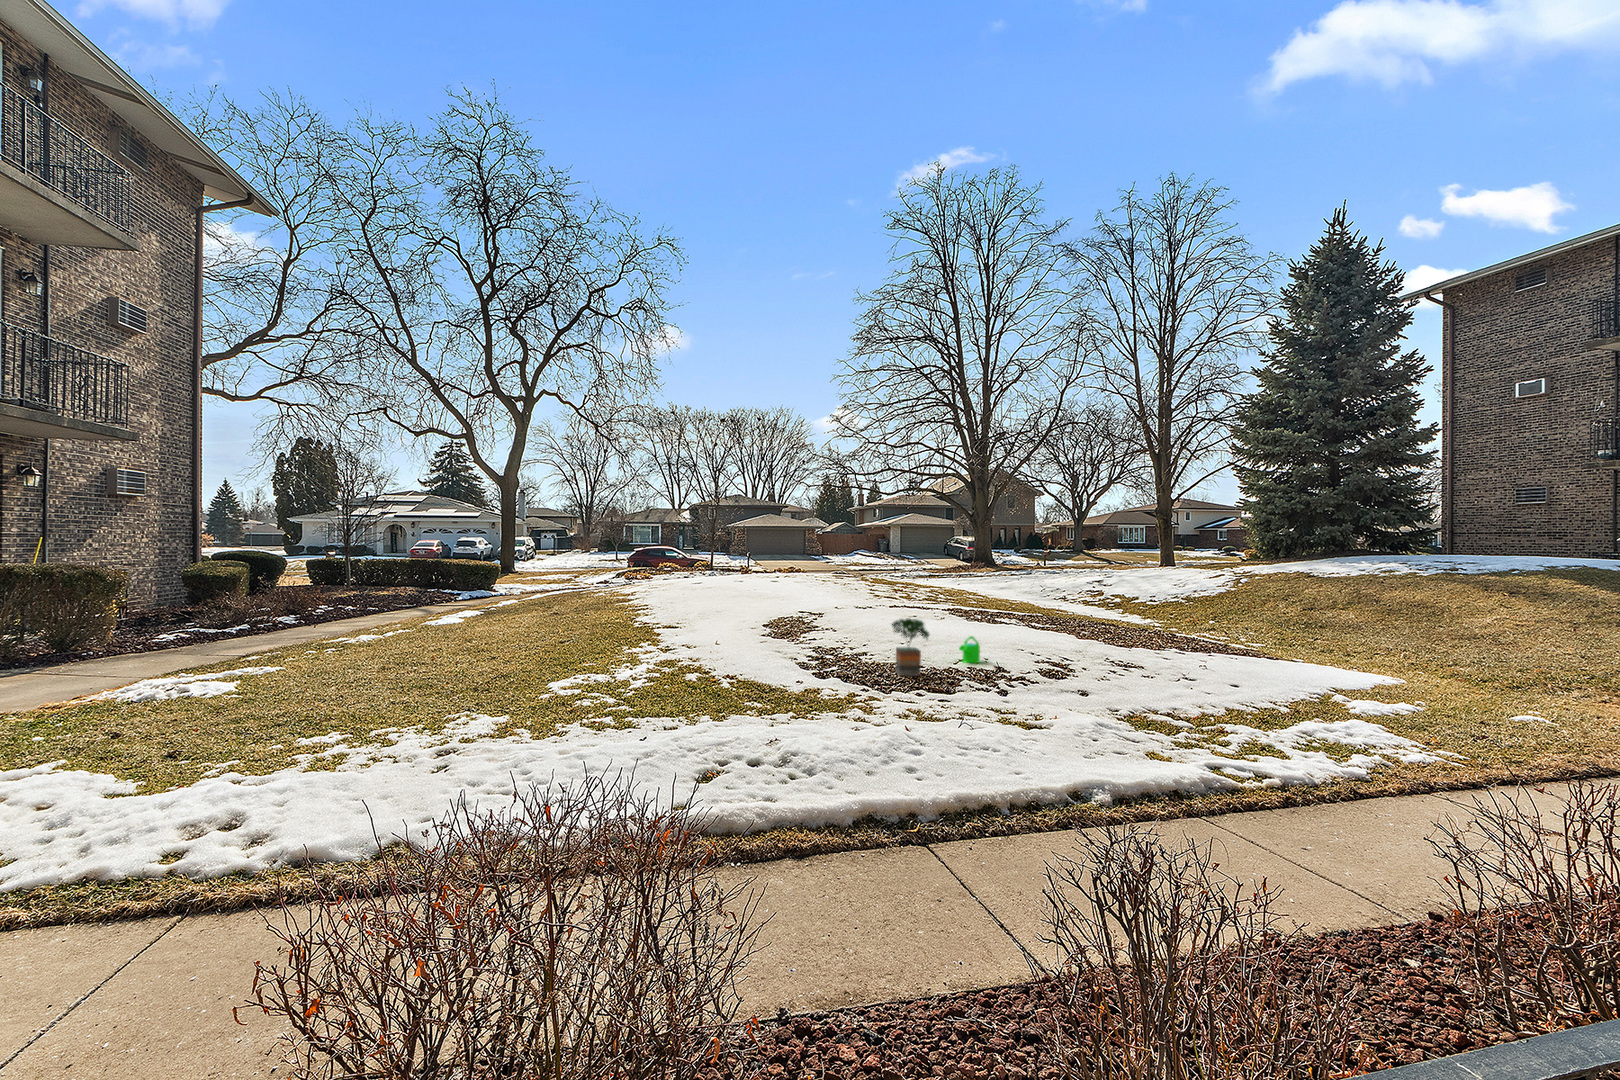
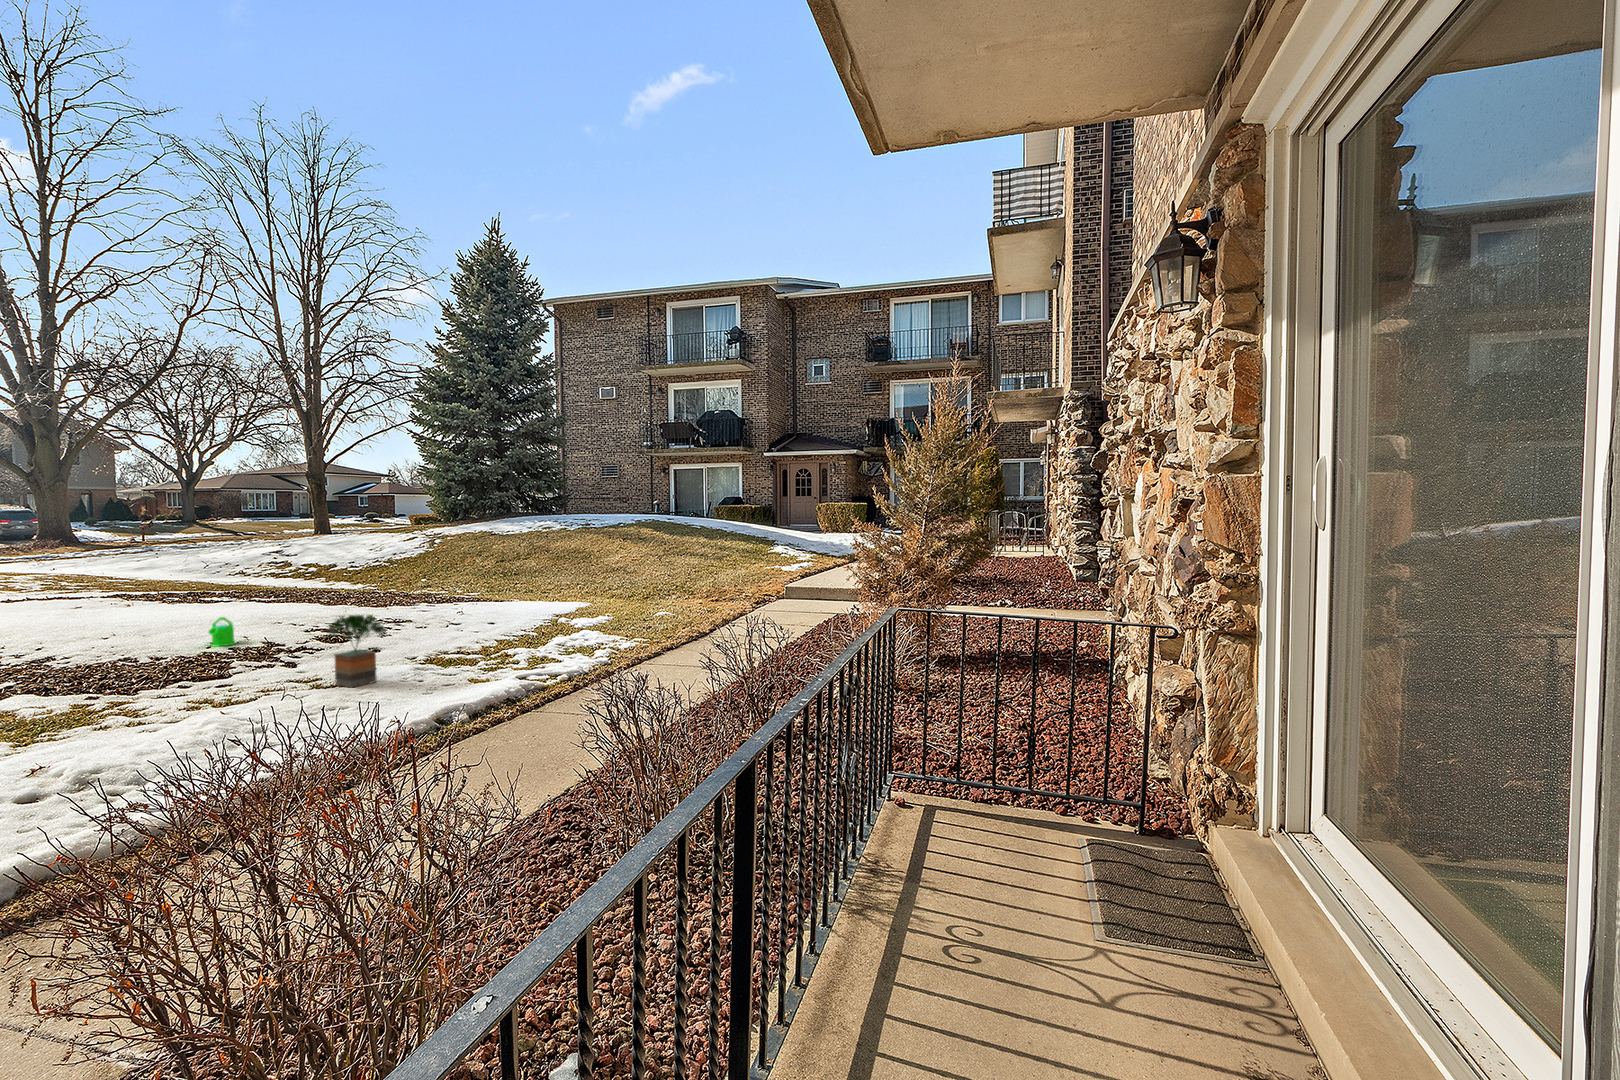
potted tree: present [892,618,929,676] -> present [329,615,387,688]

